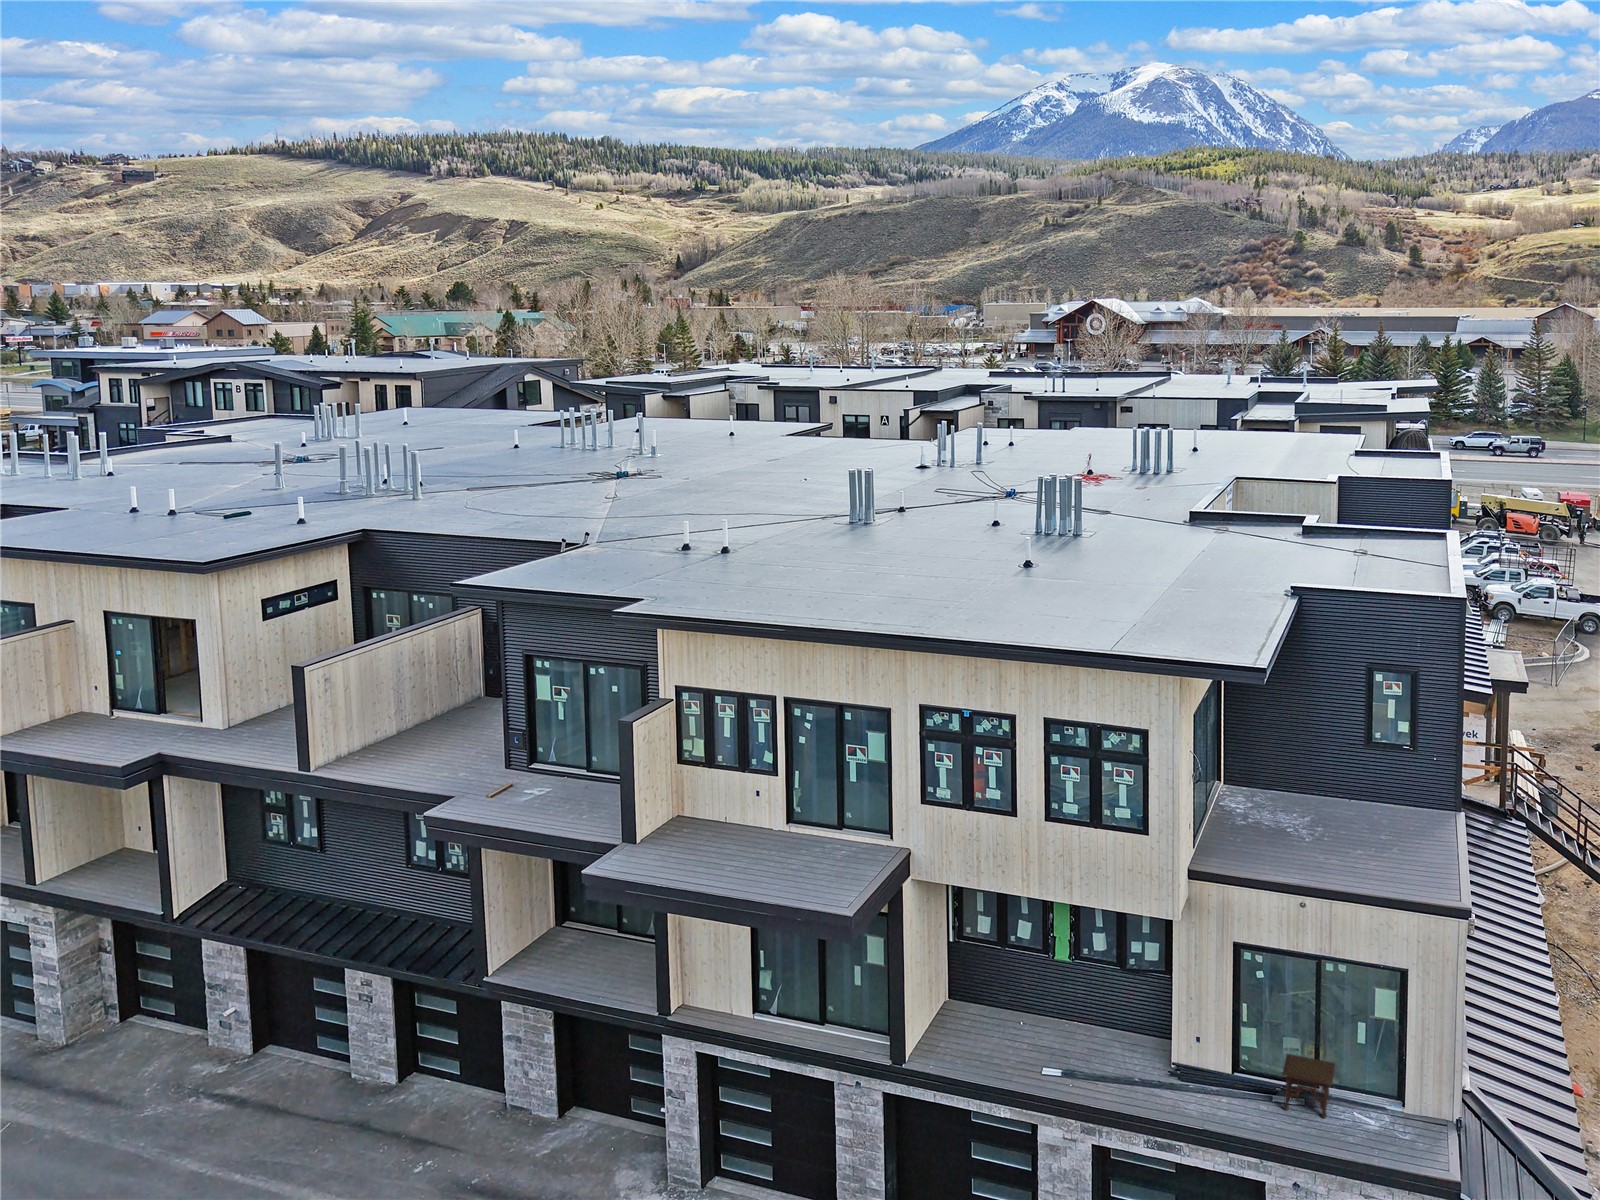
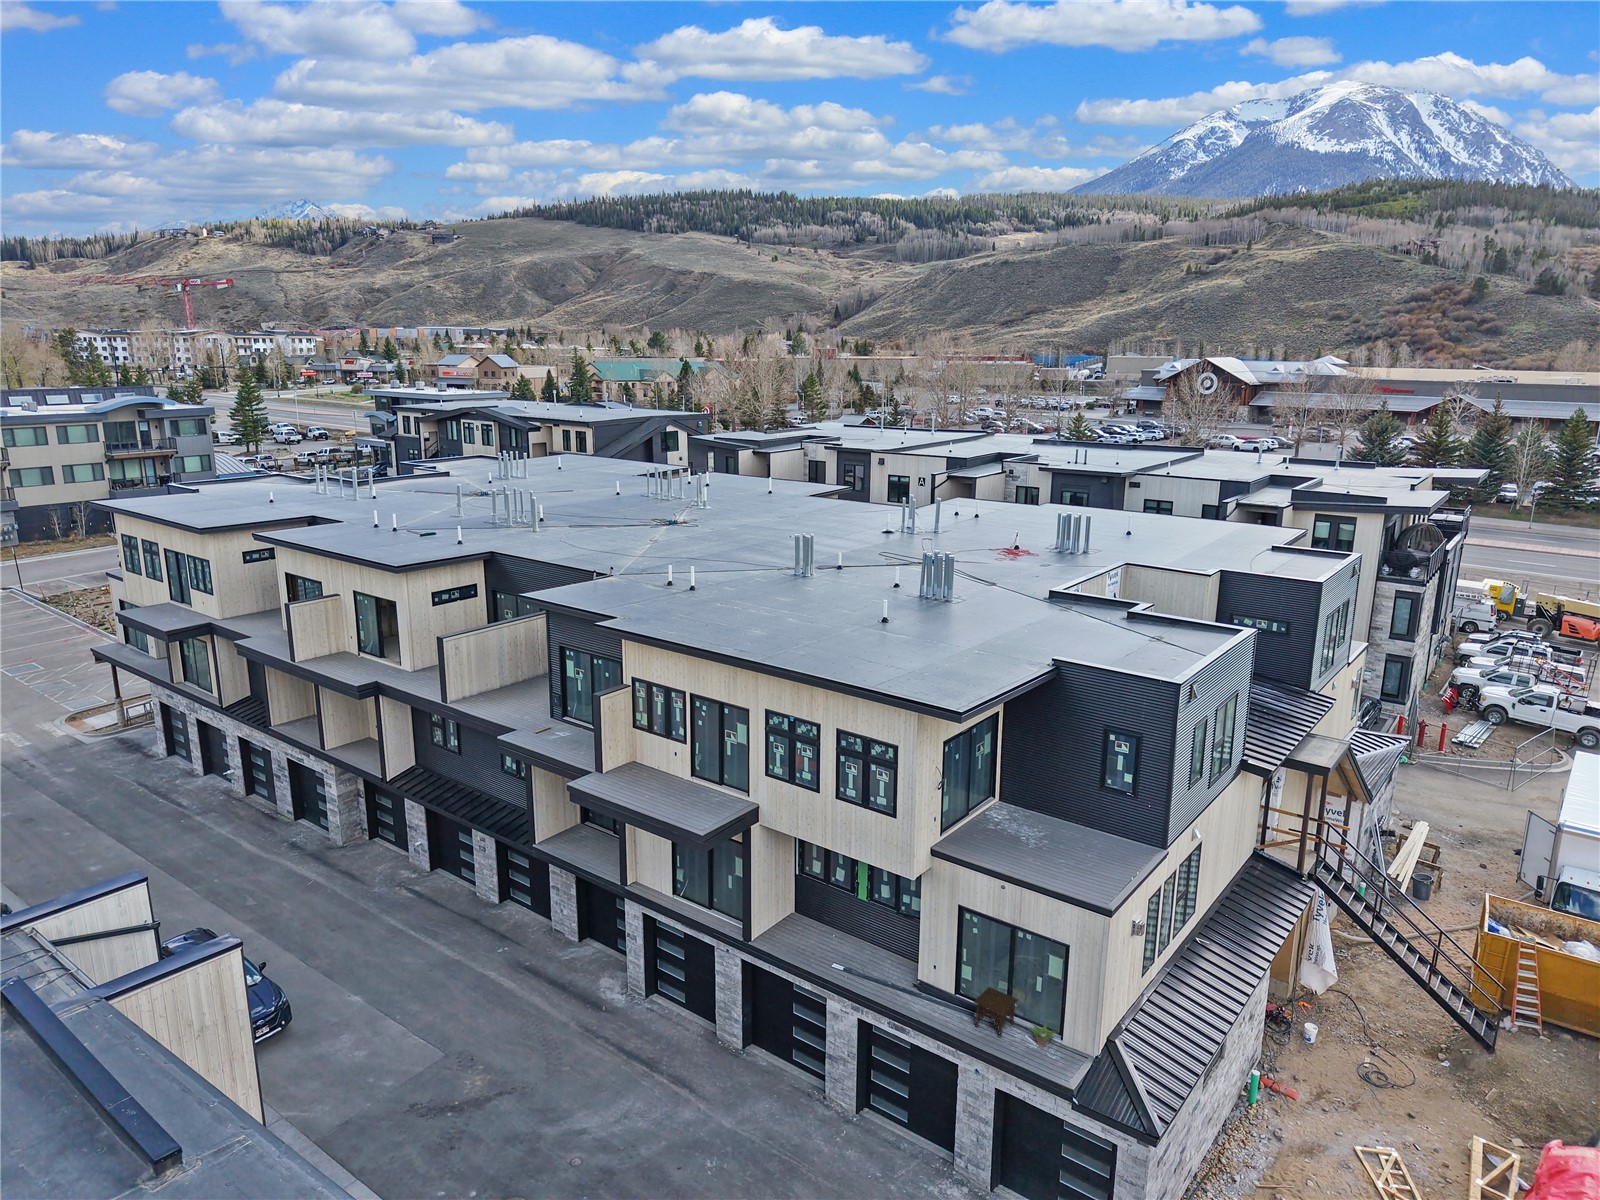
decorative plant: none [1358,1088,1405,1120] -> present [1029,1024,1056,1047]

